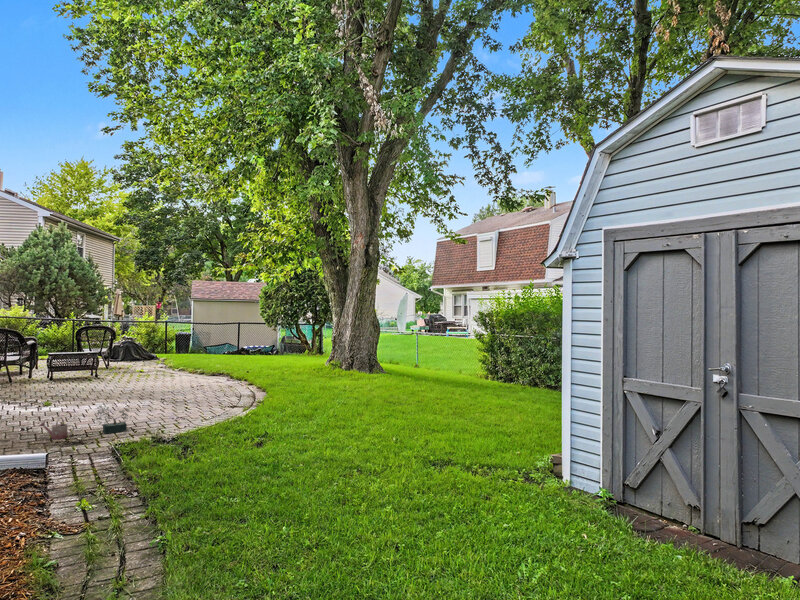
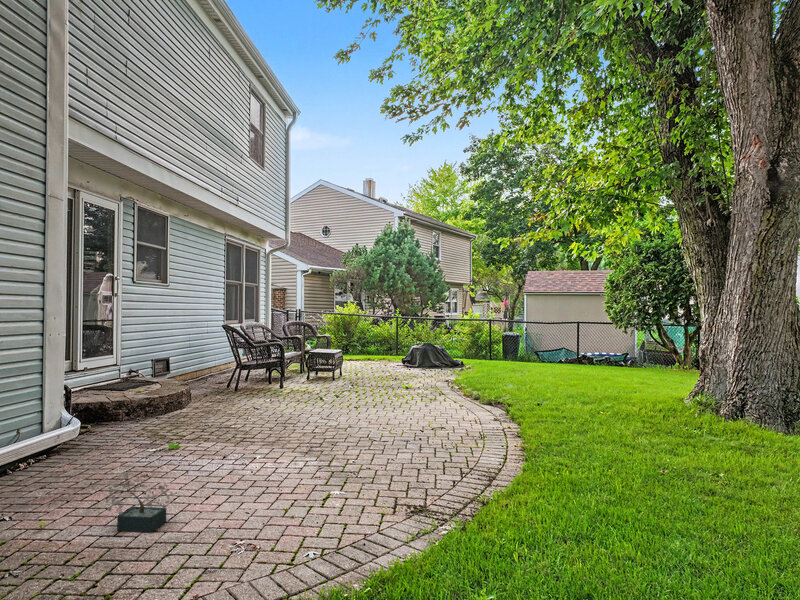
watering can: present [39,418,74,439] -> none [51,482,85,524]

